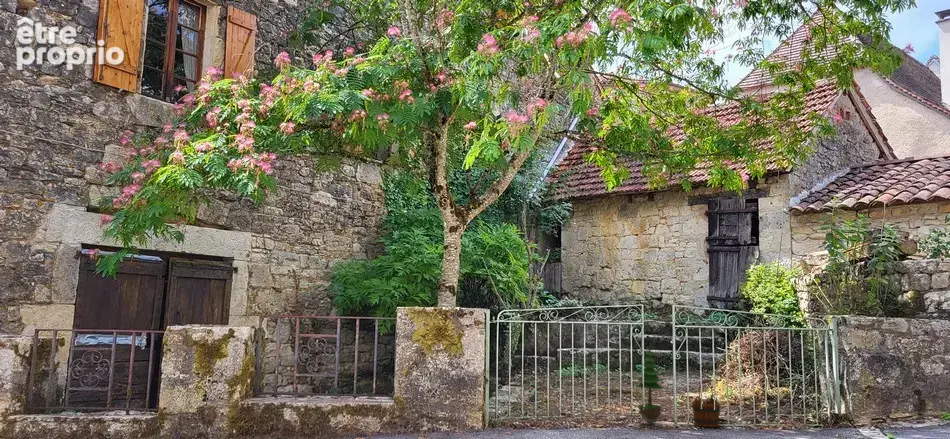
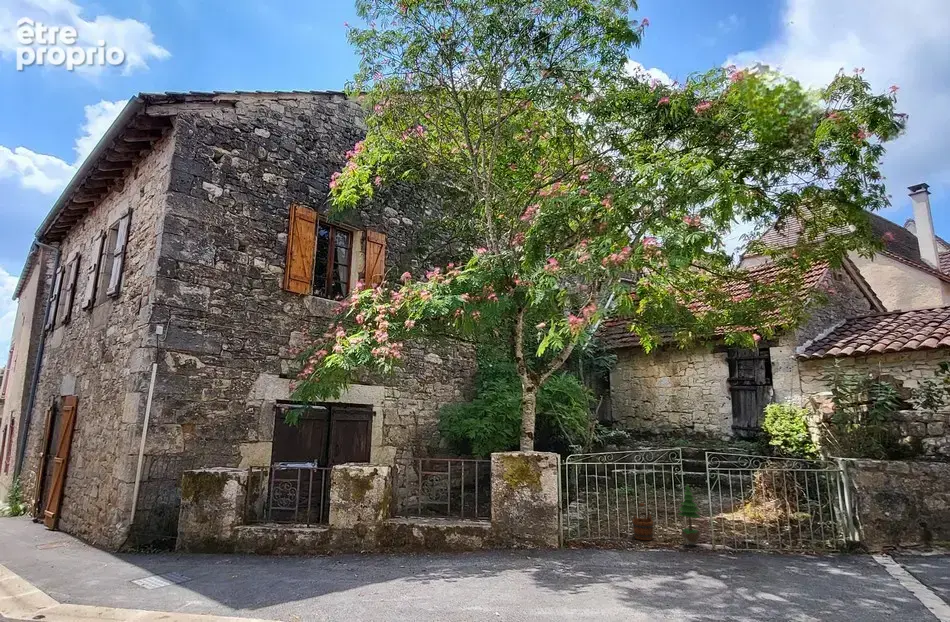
wooden bucket: present [692,380,720,427] -> present [632,503,653,540]

